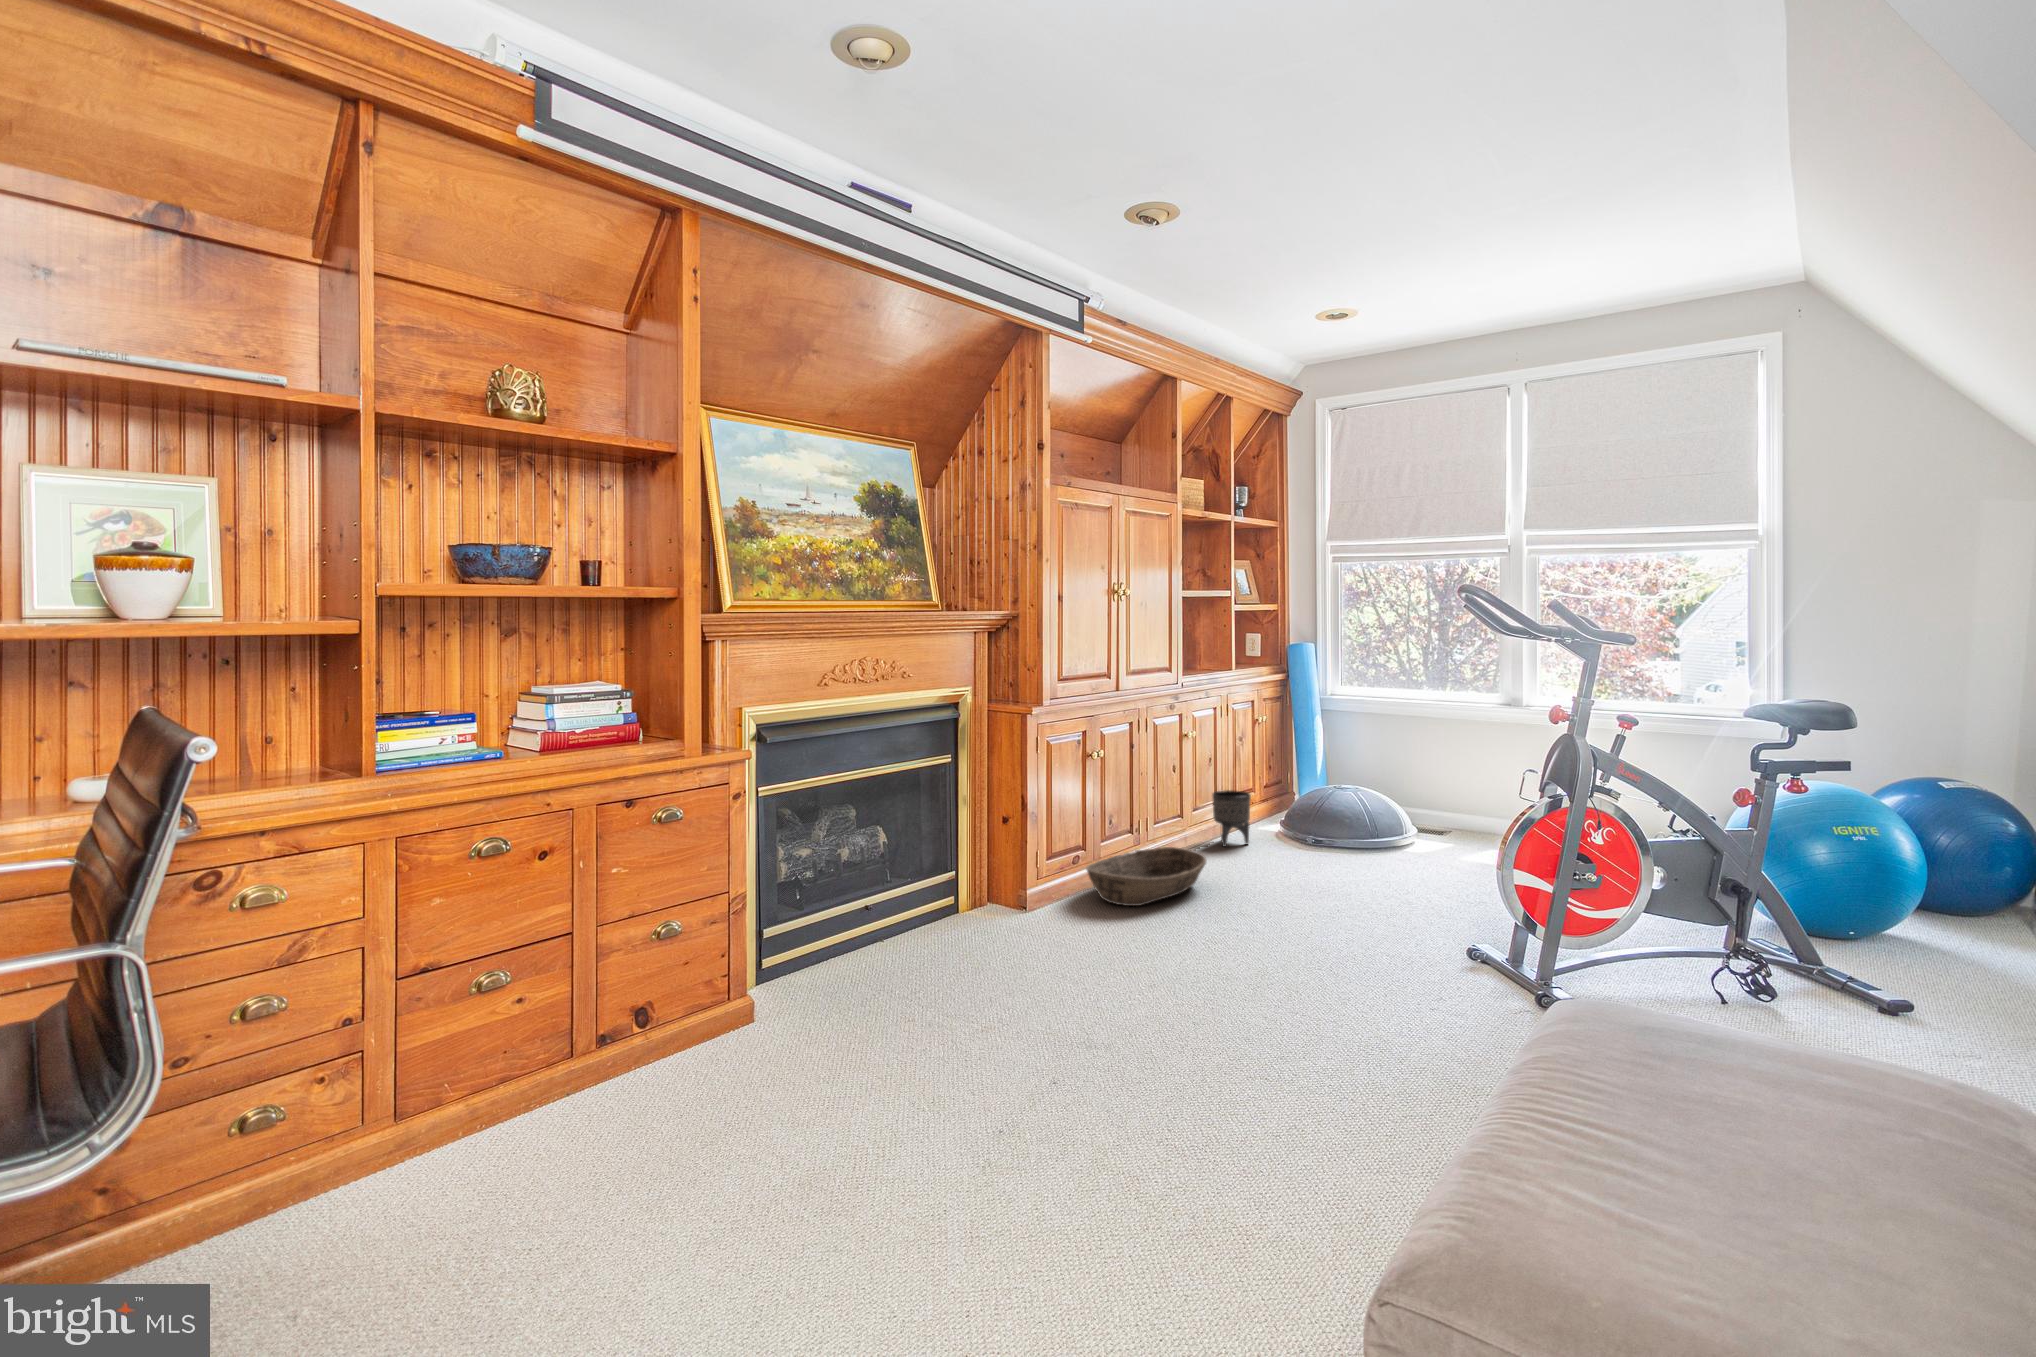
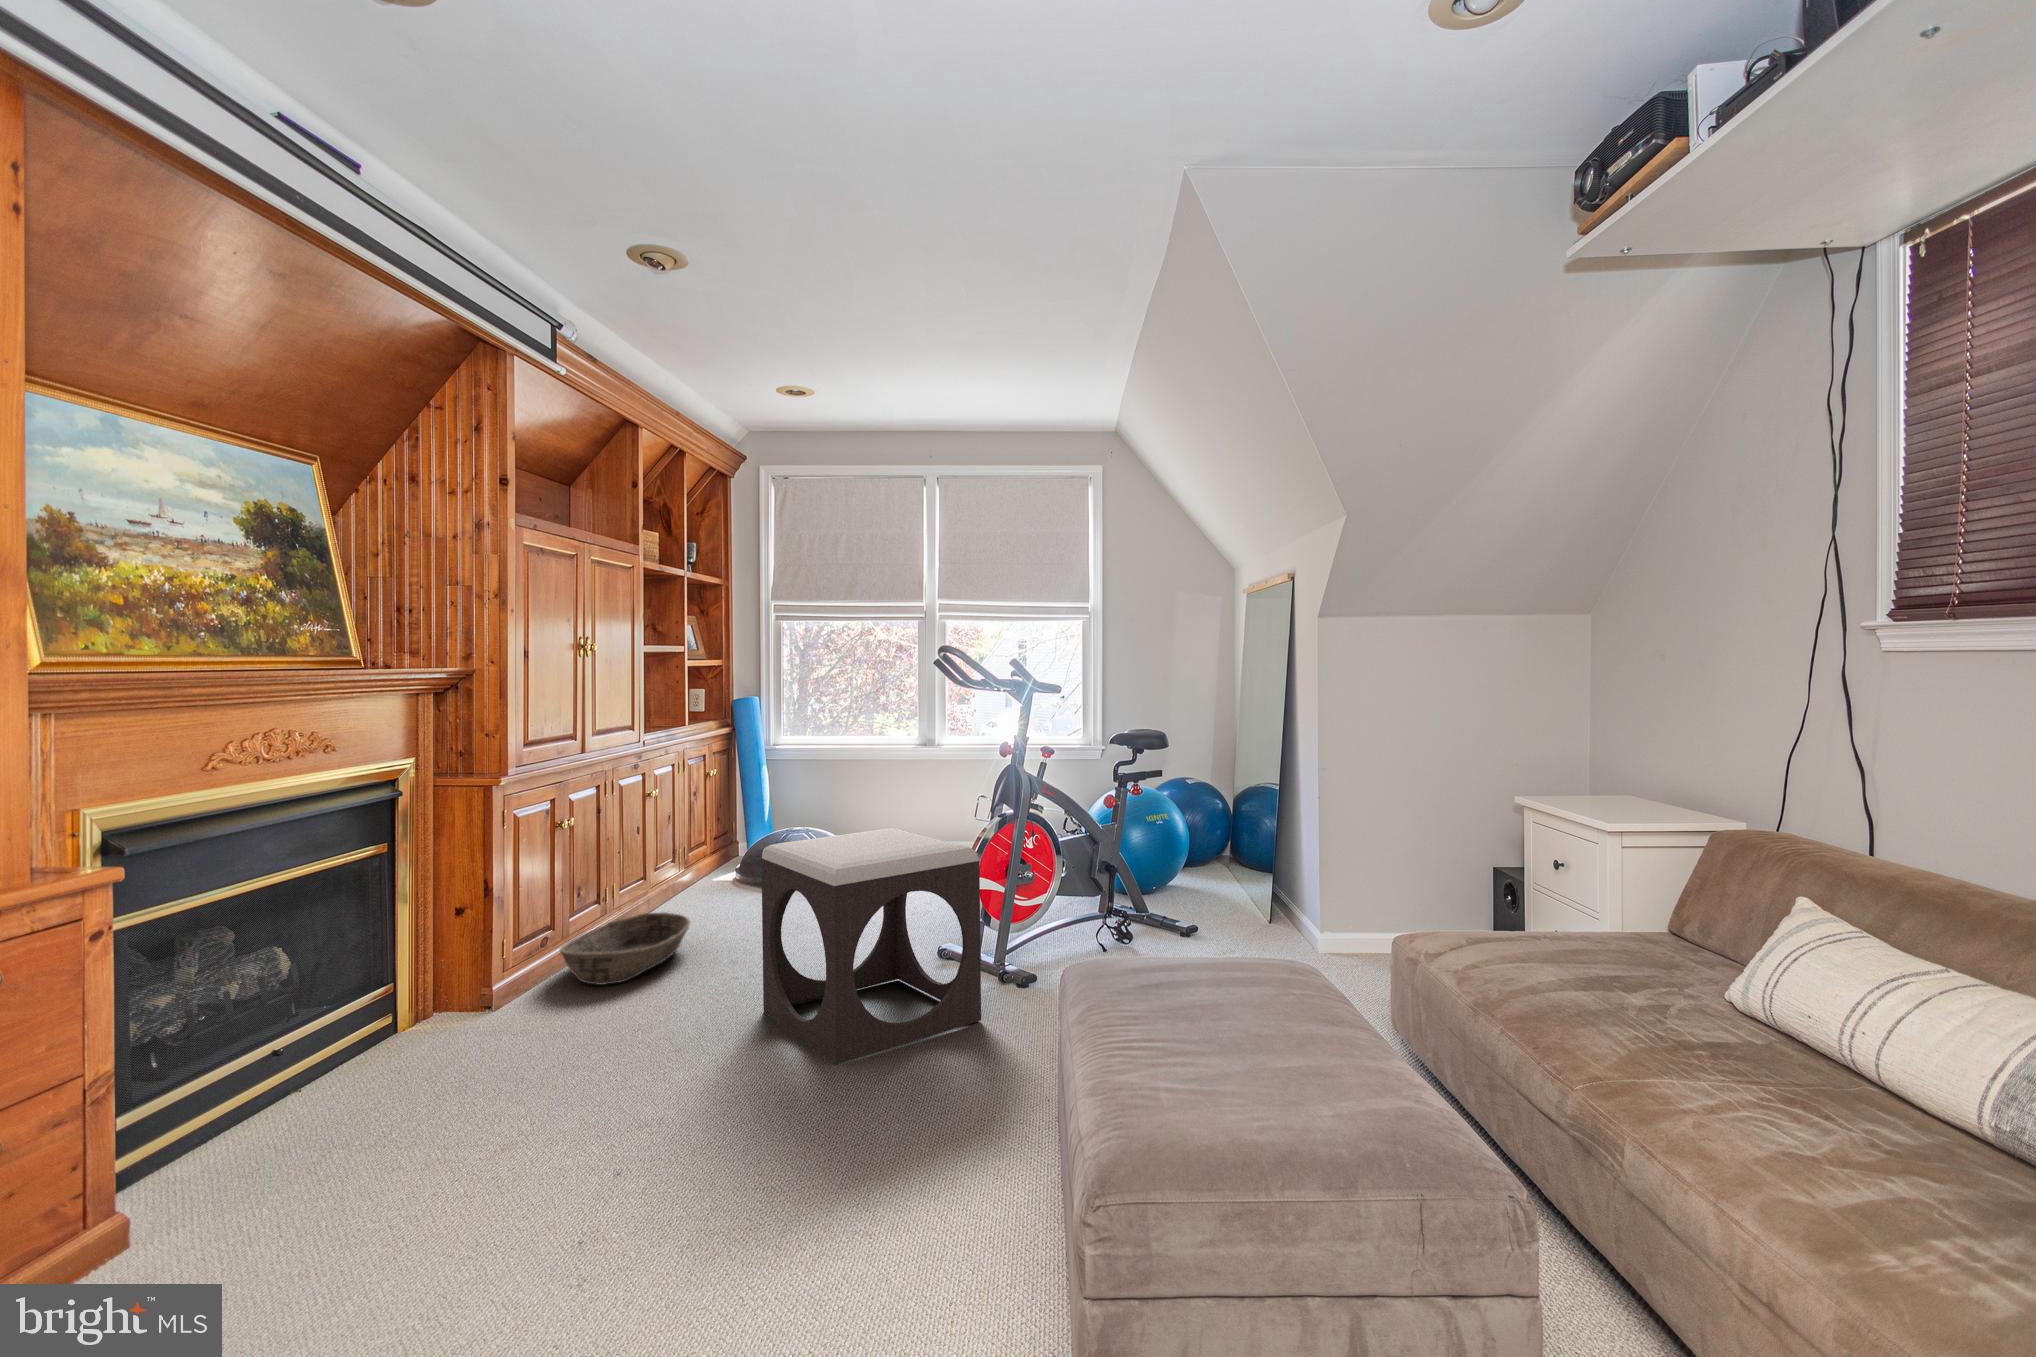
planter: present [1212,790,1251,847] -> none [674,846,715,905]
footstool: none [1248,790,1491,1030] -> present [761,828,981,1065]

